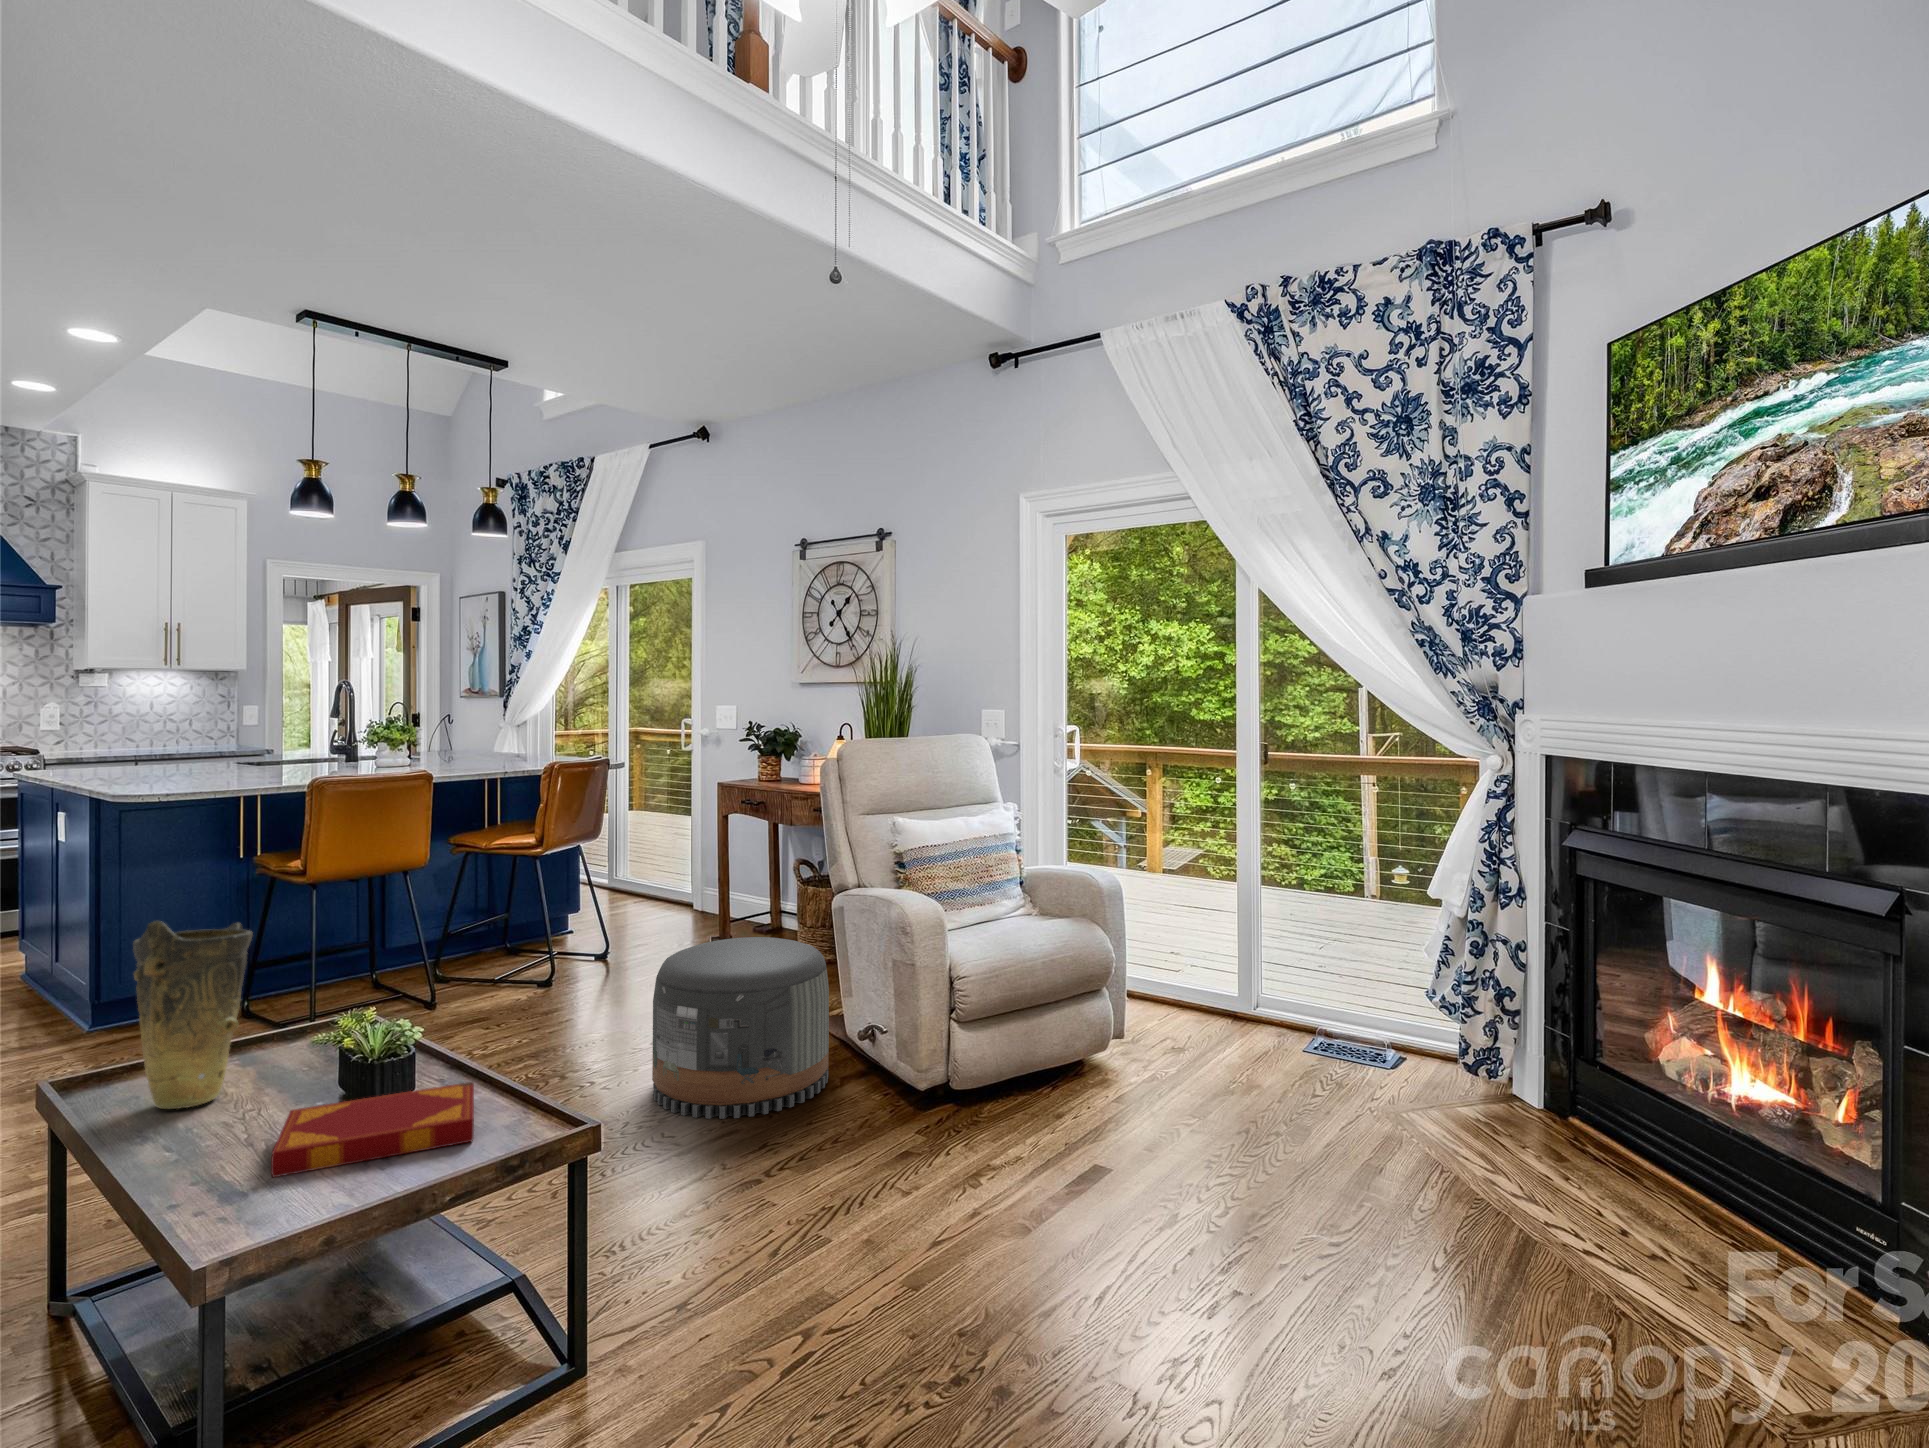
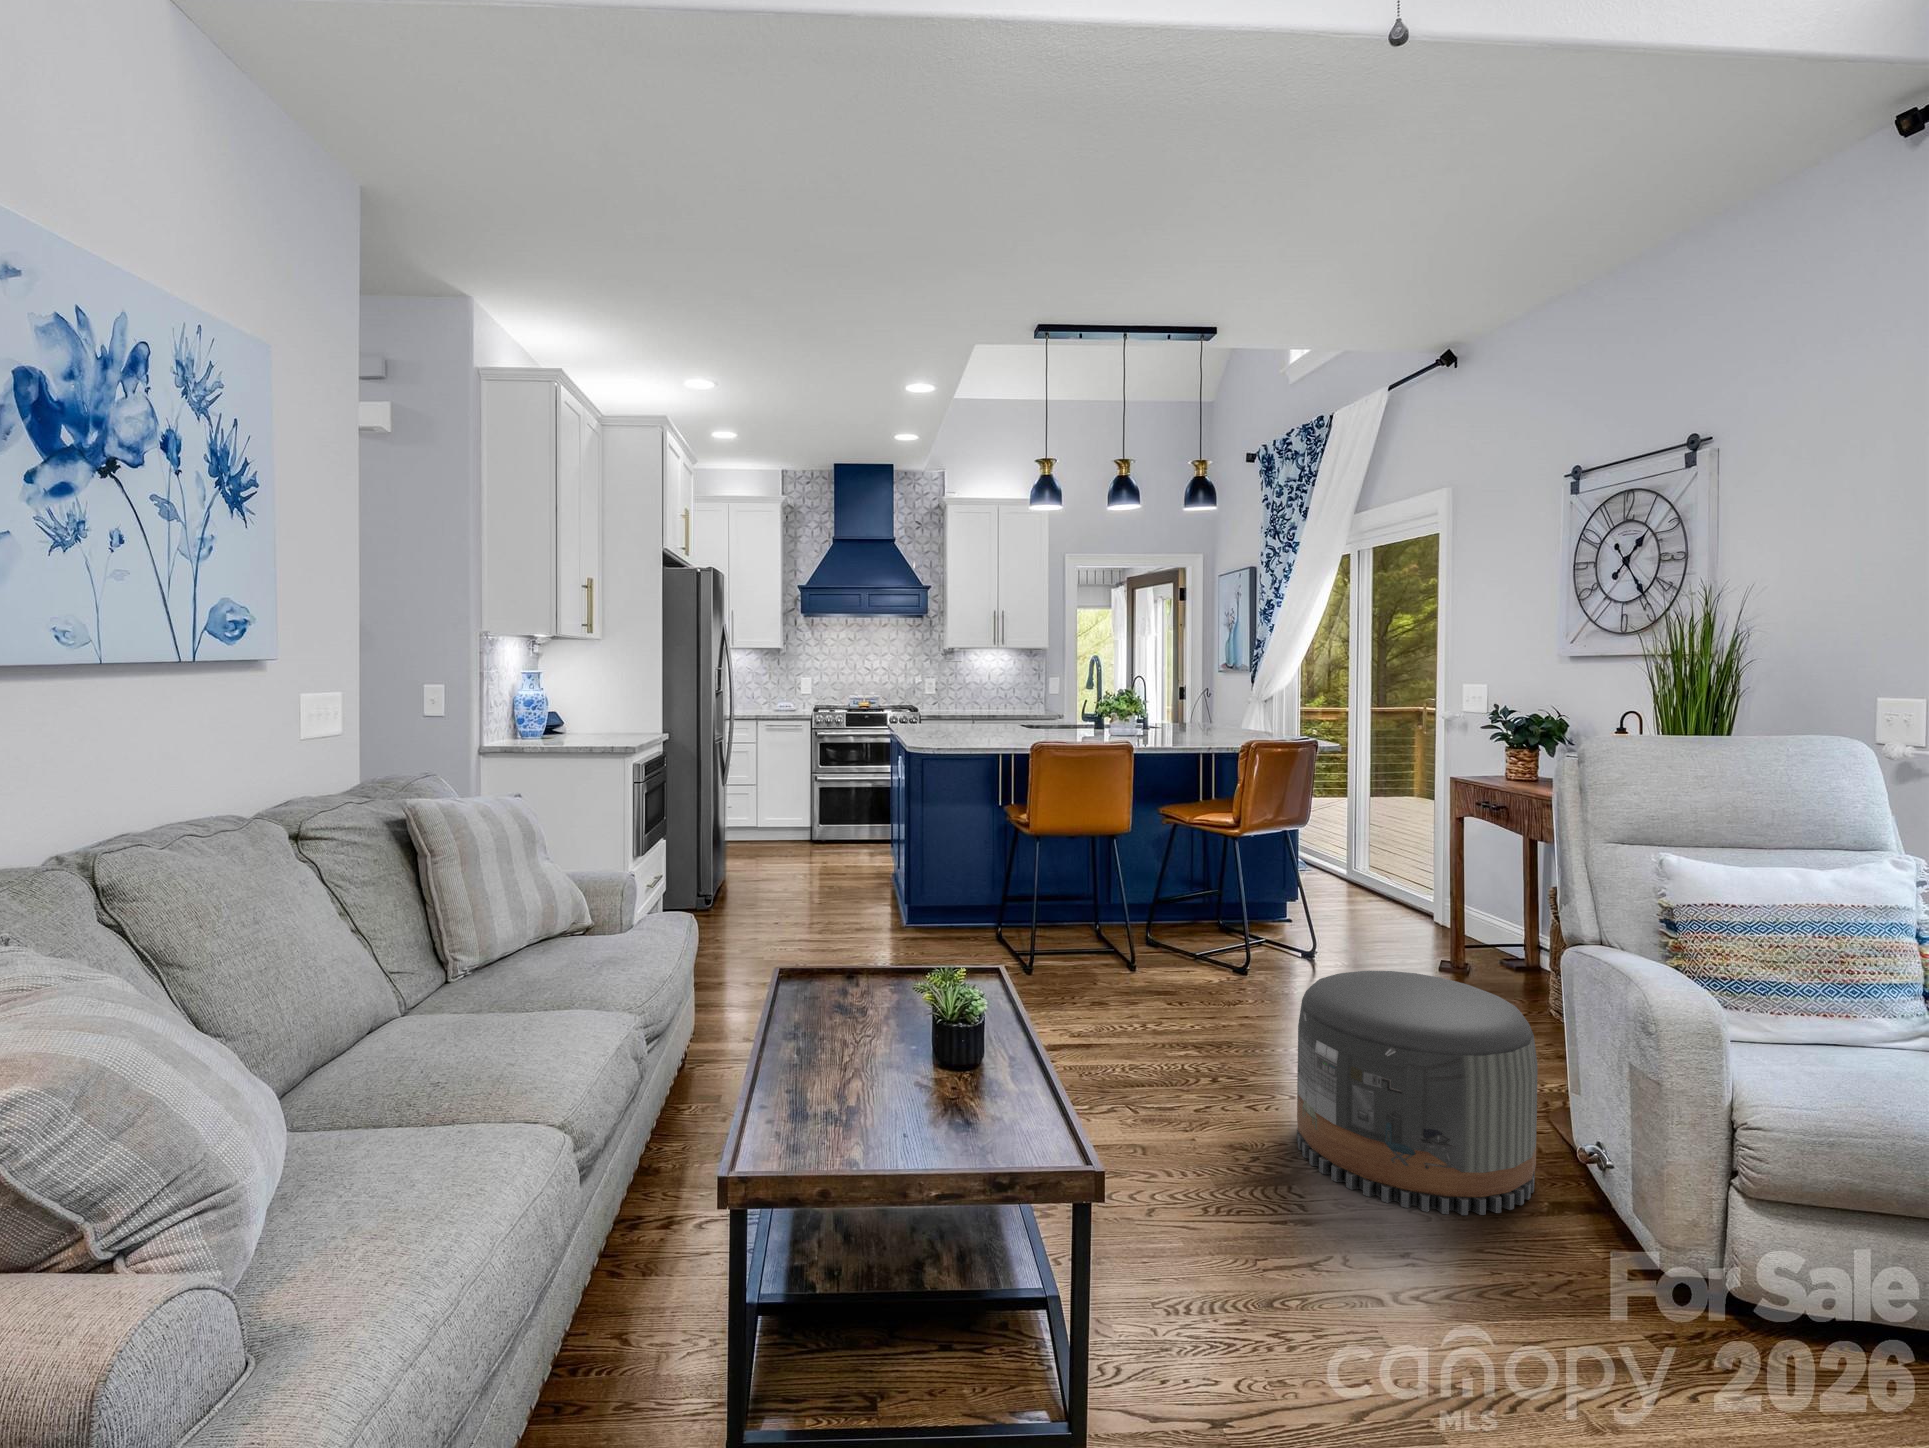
vase: present [133,921,253,1109] -> none [802,856,884,1021]
hardback book: present [271,1082,474,1177] -> none [829,1050,1018,1139]

